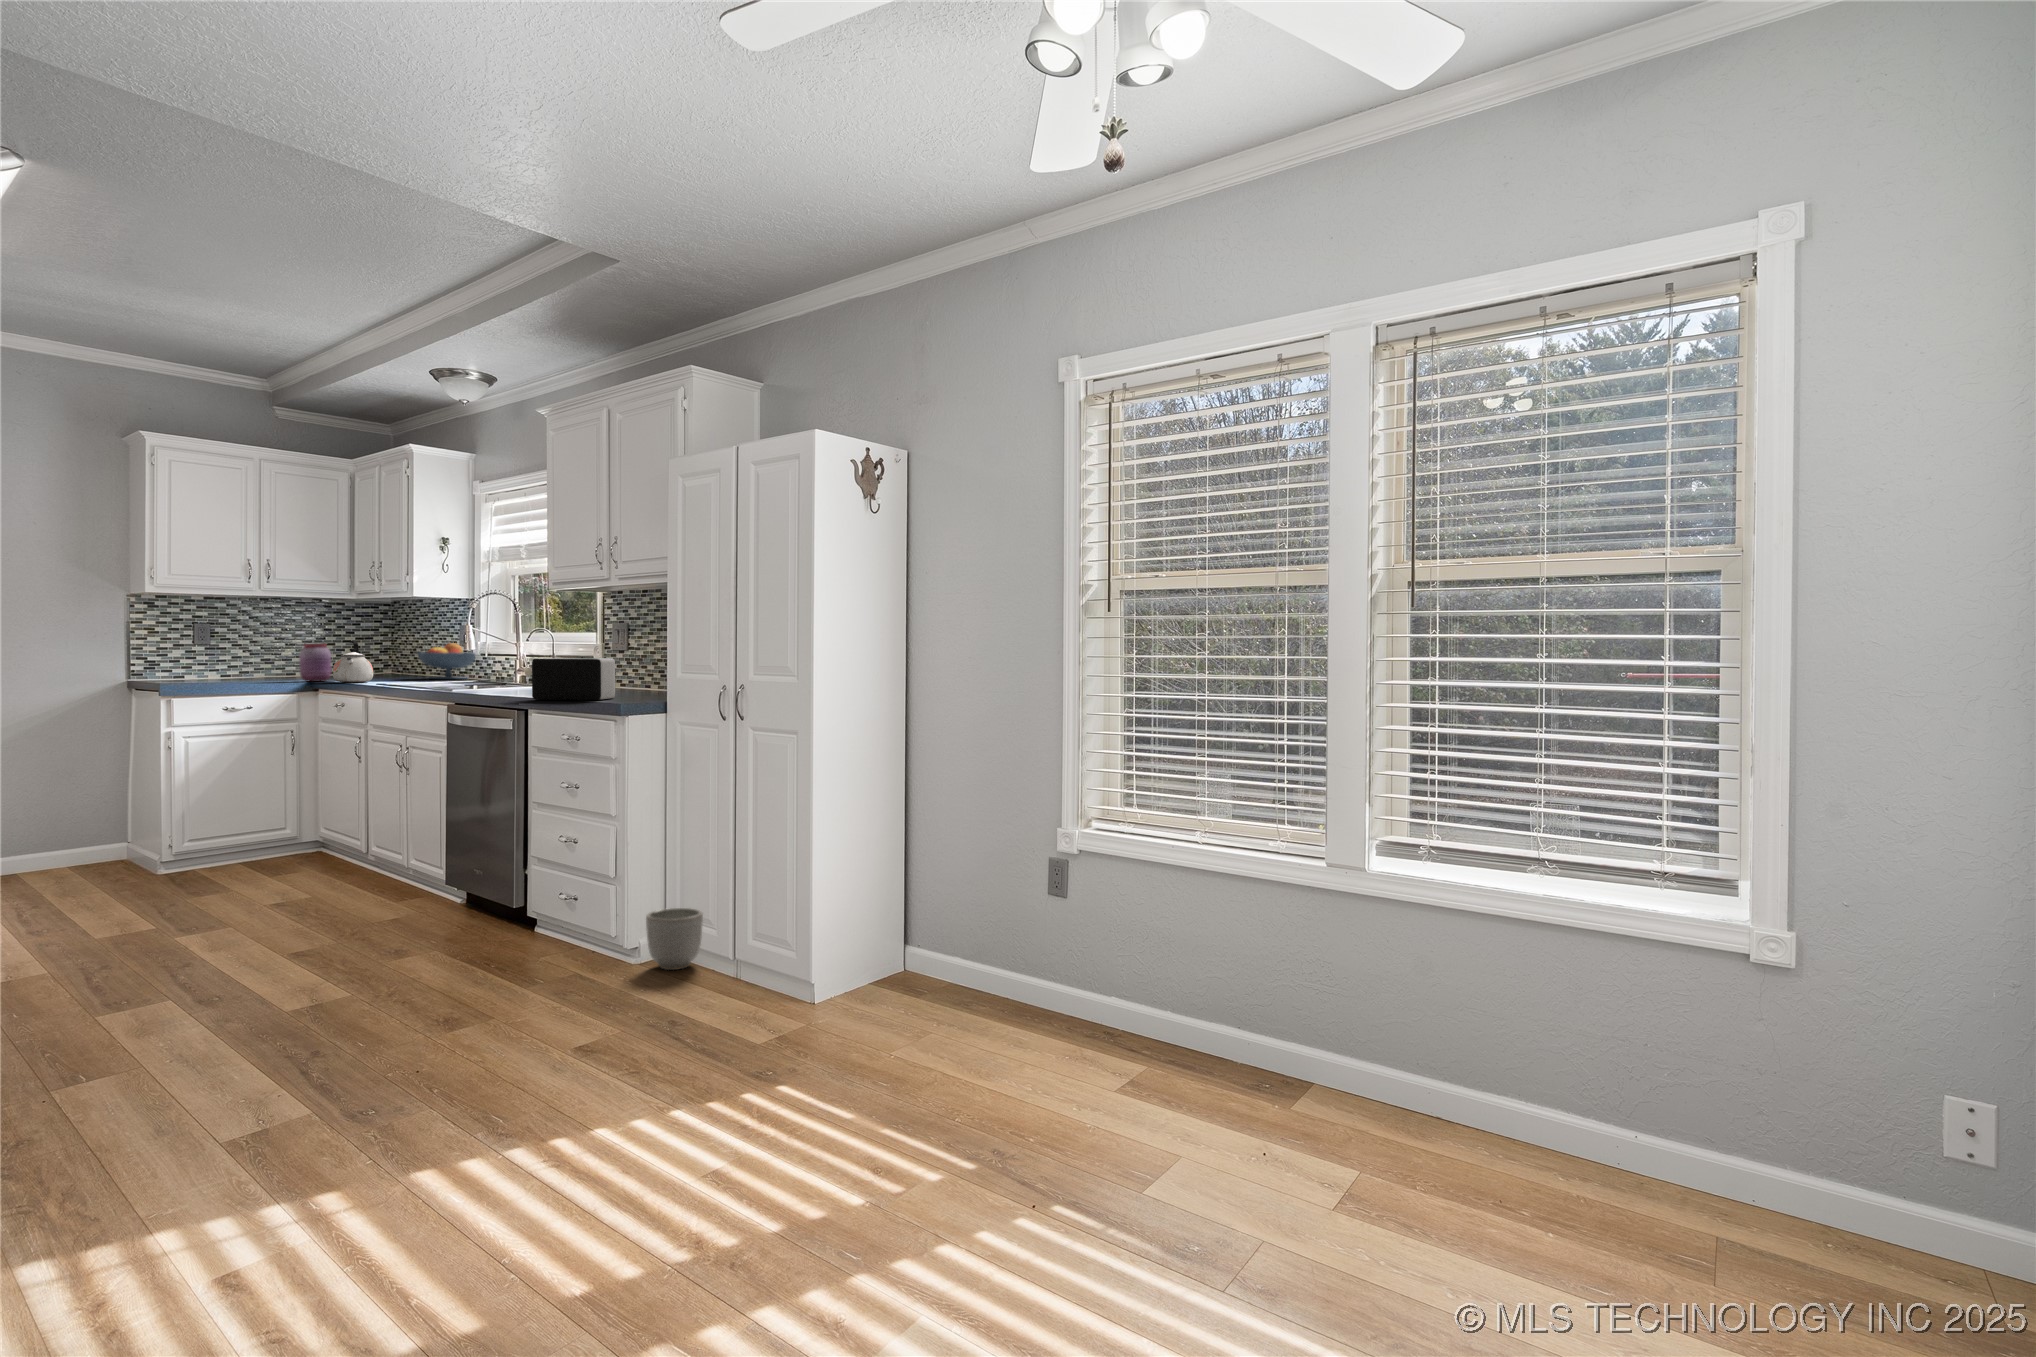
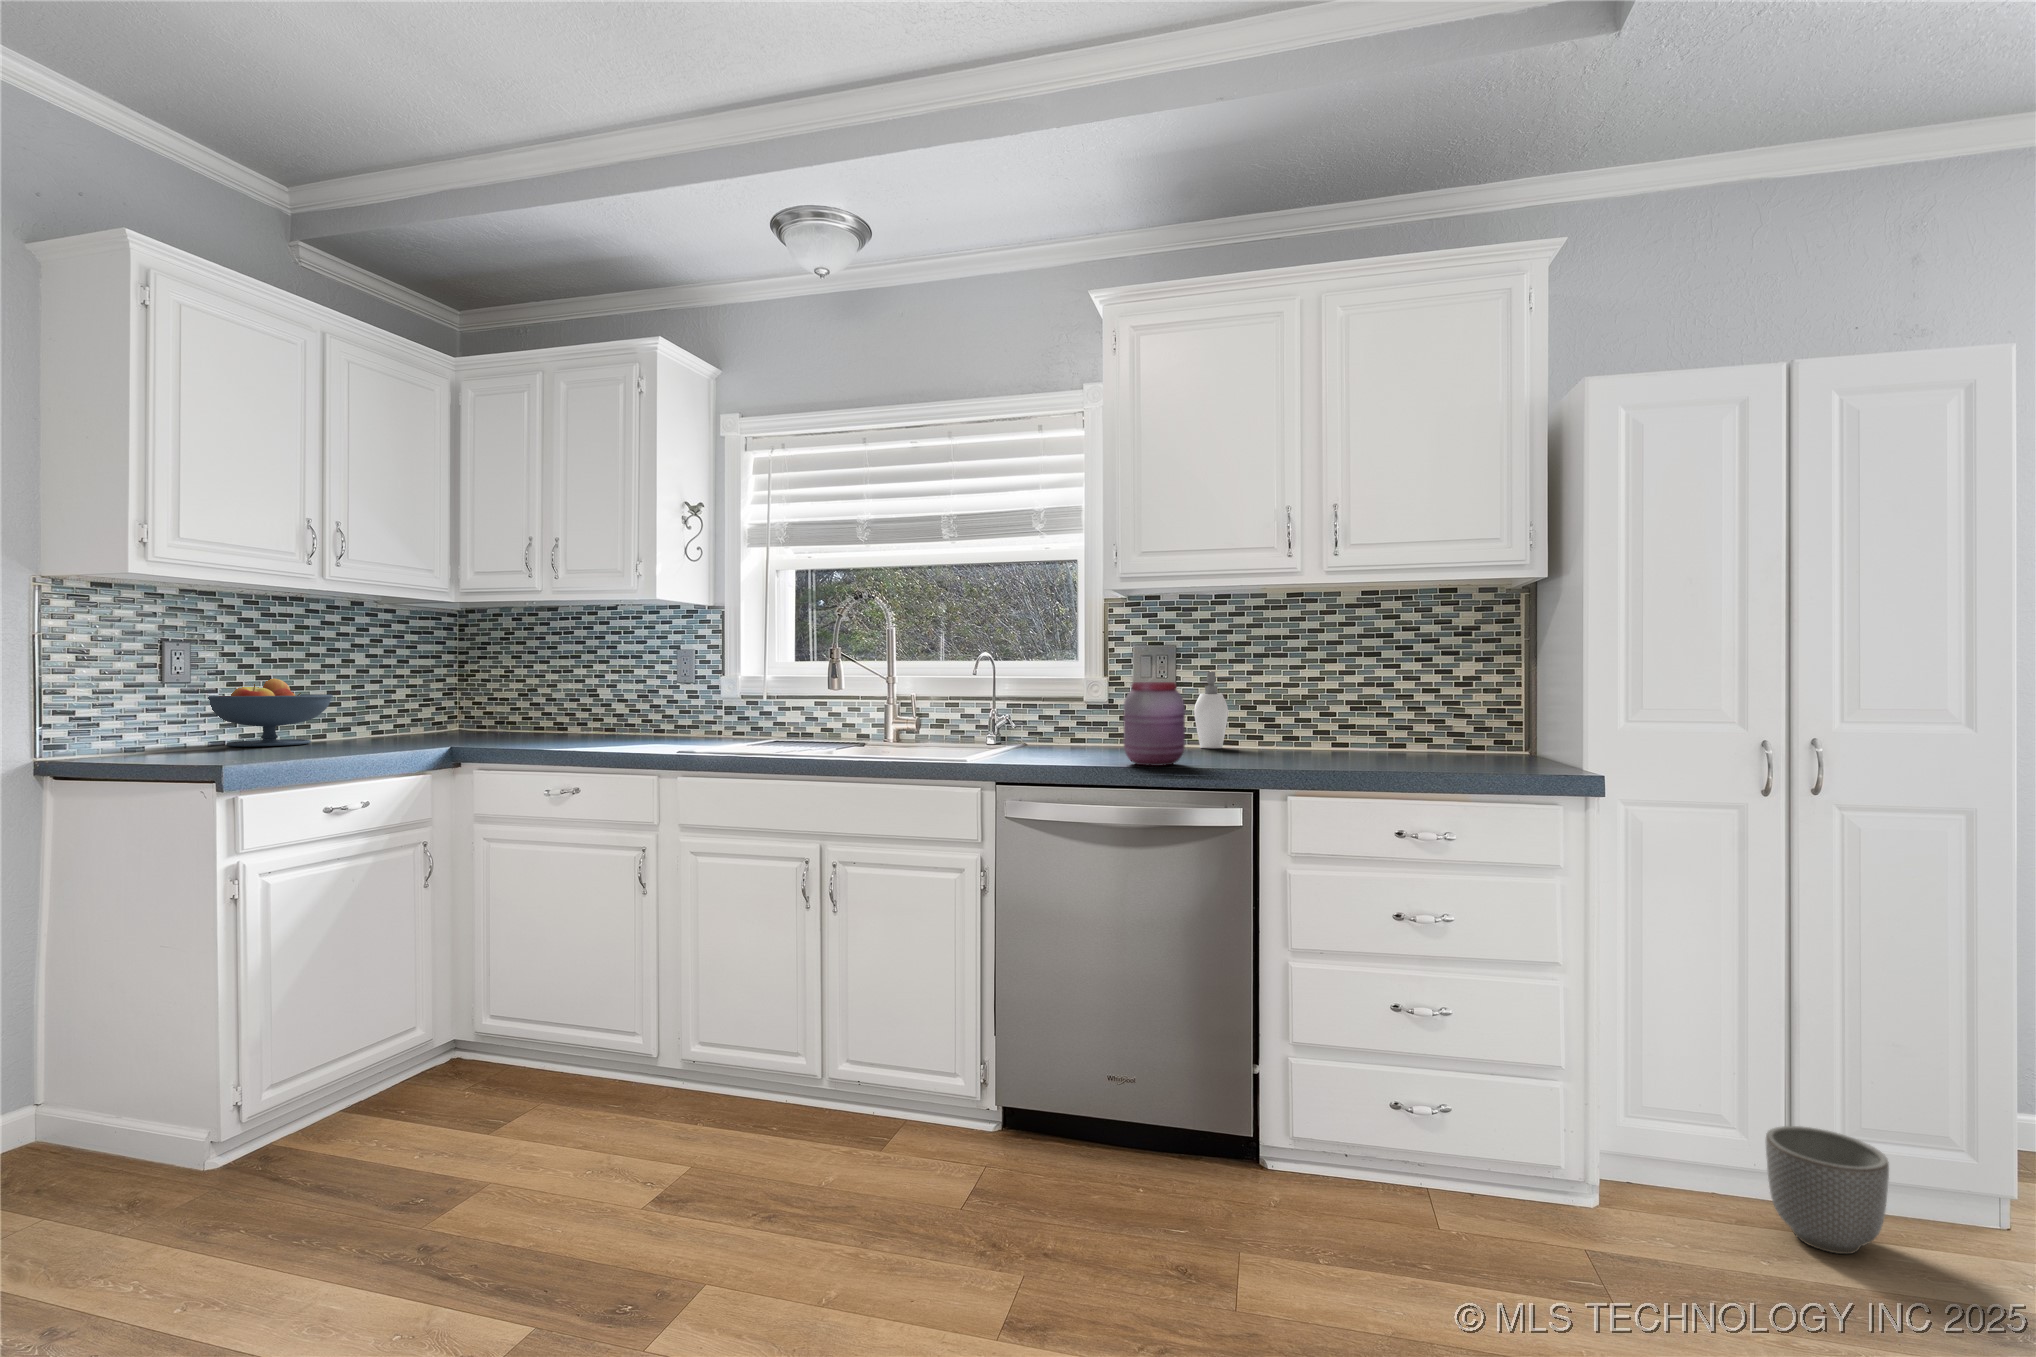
kettle: present [333,641,373,683] -> none [532,672,602,748]
fruit bowl: present [418,643,475,679] -> present [208,679,333,746]
soap dispenser: none [617,643,639,691] -> present [1194,672,1237,748]
jar: present [299,644,331,682] -> present [1124,682,1185,766]
toaster: present [532,658,615,700] -> none [1274,695,1418,771]

